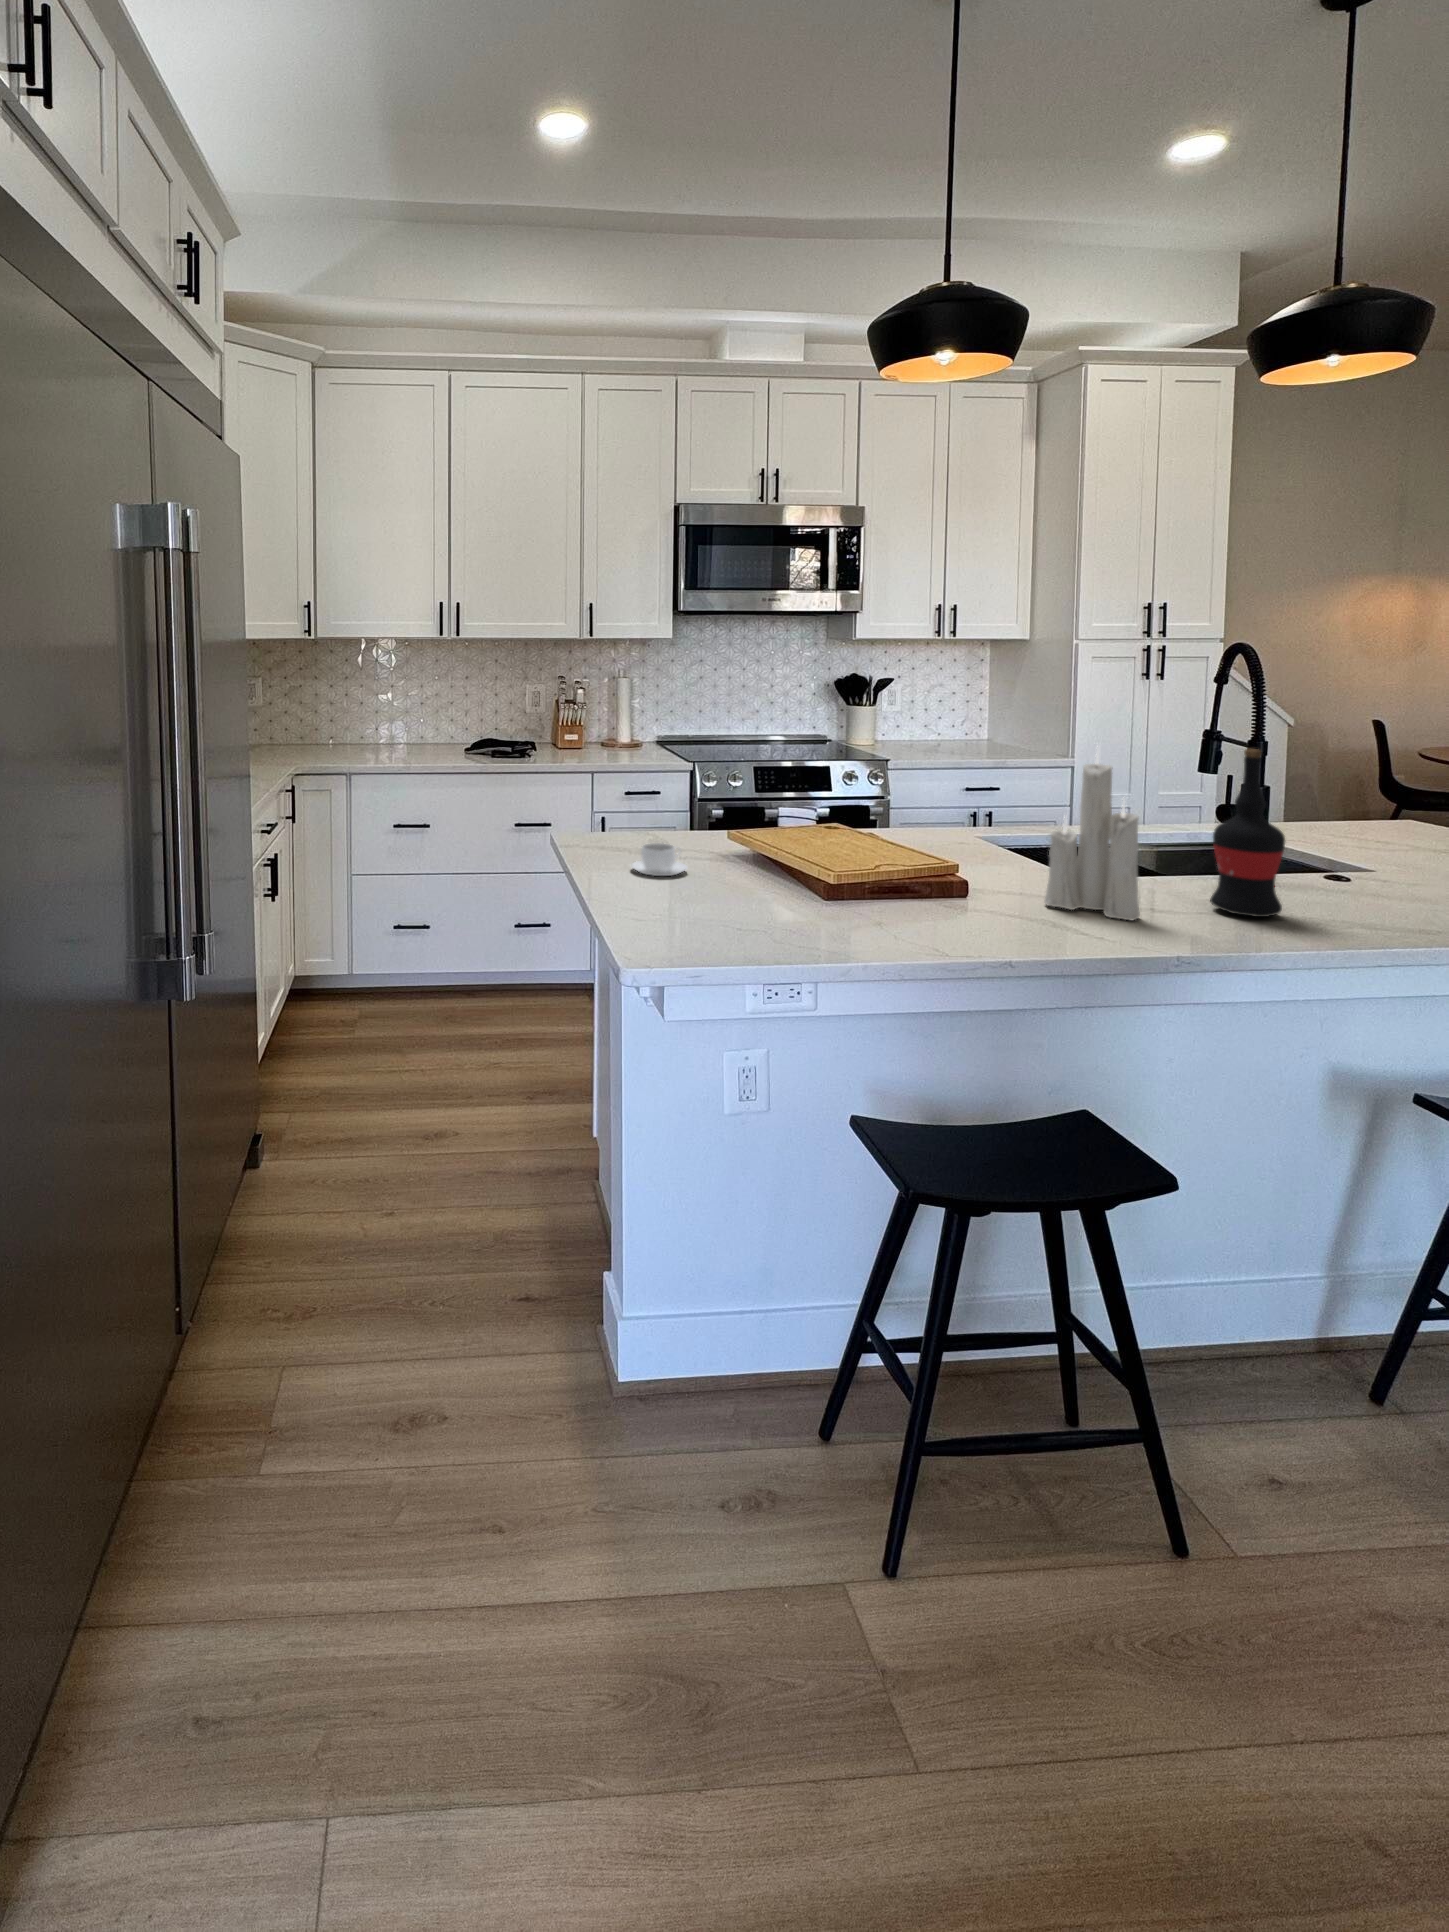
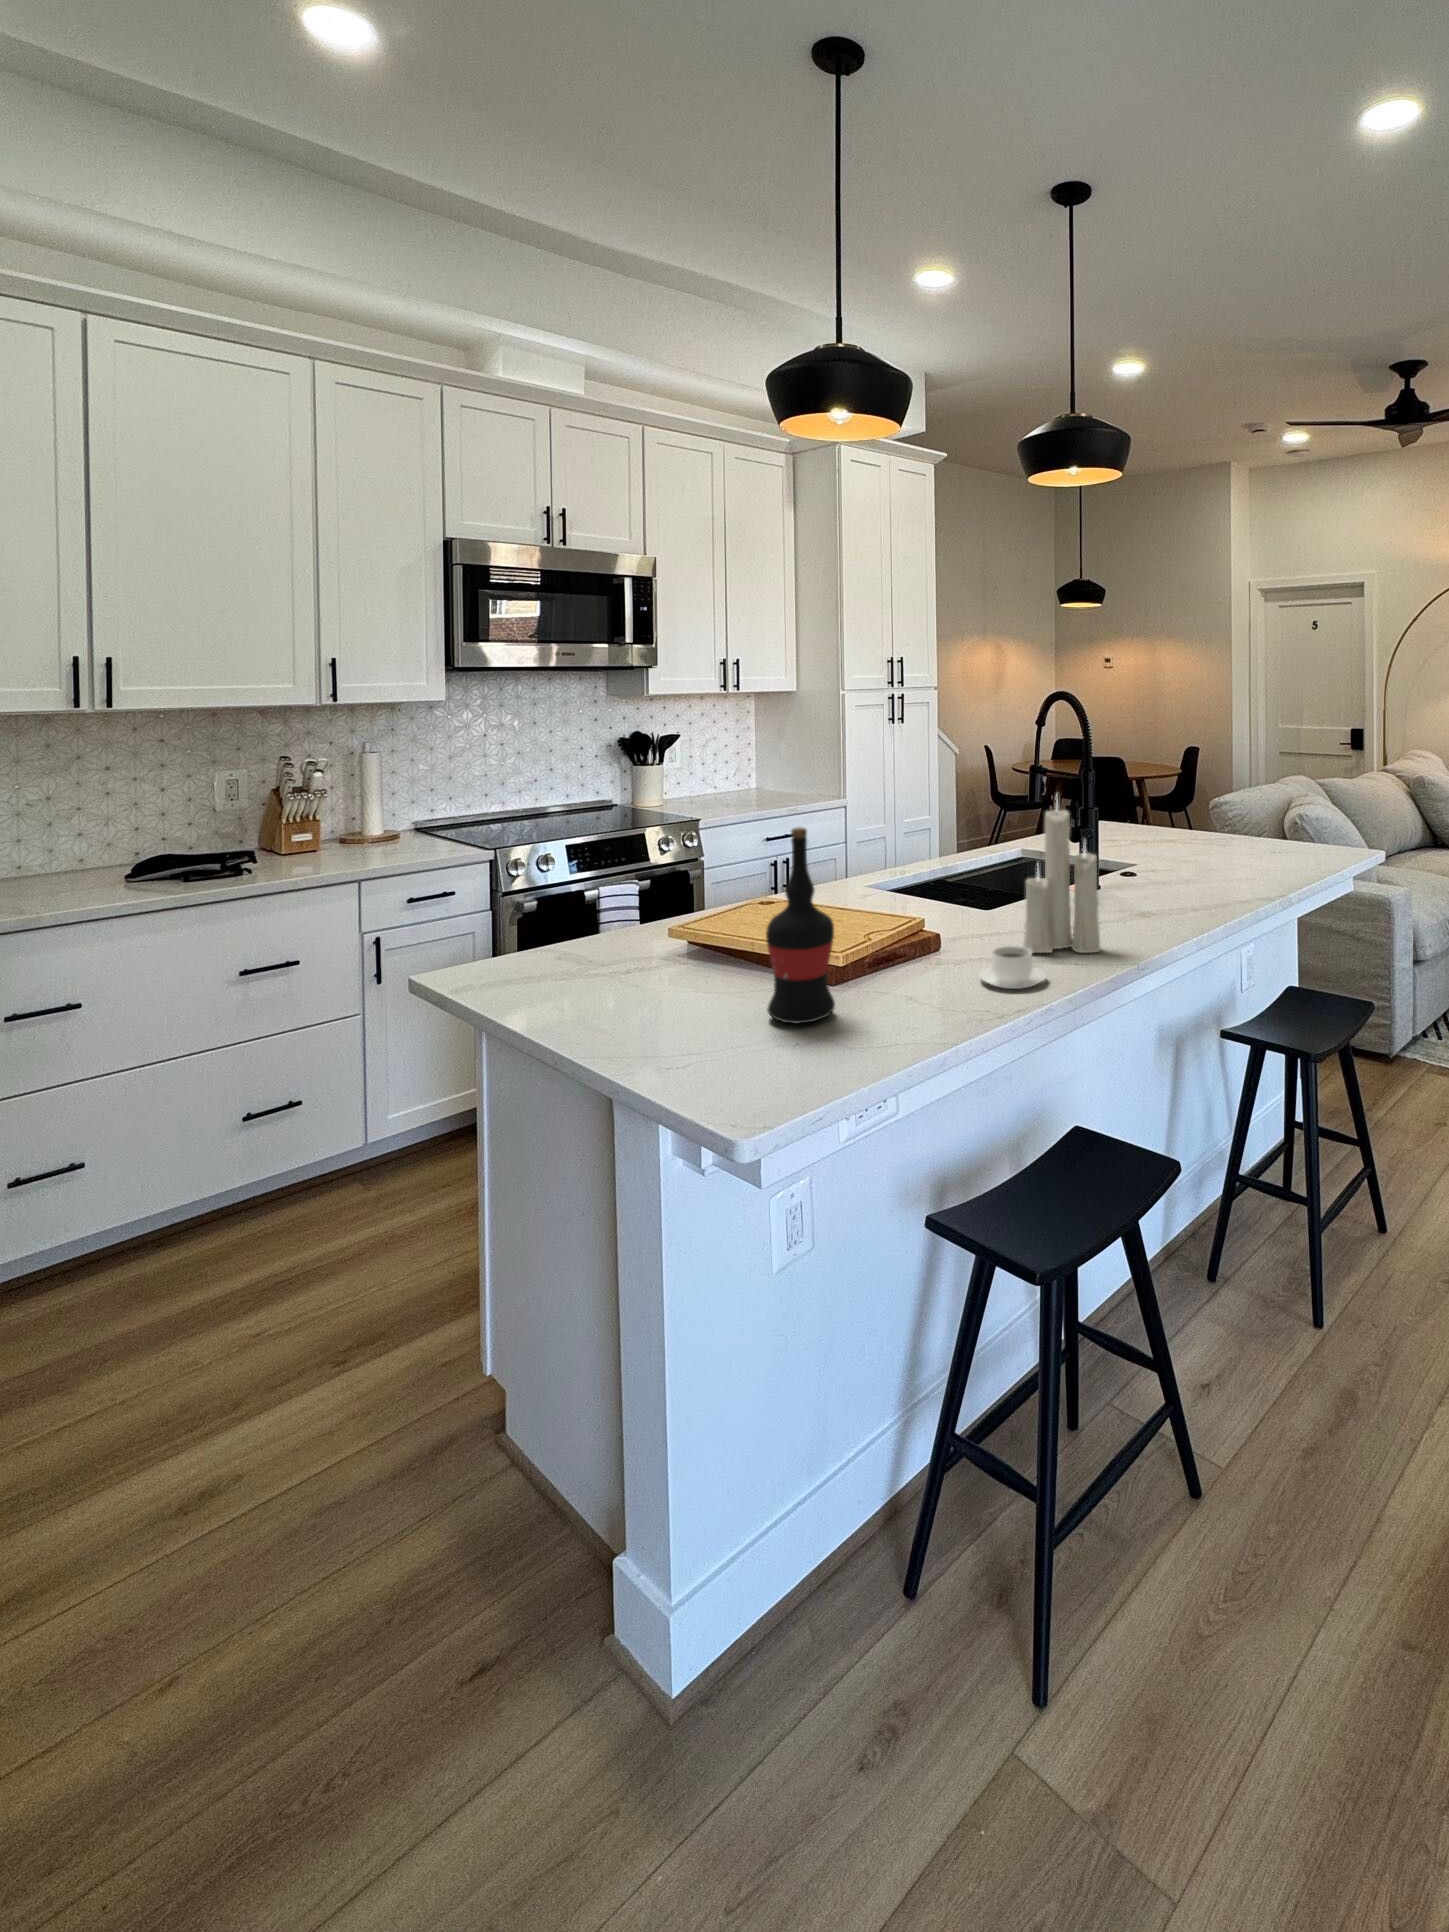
wine bottle: present [1210,749,1285,917] -> present [766,828,835,1023]
coffee cup: present [631,843,687,876] -> present [979,946,1047,989]

